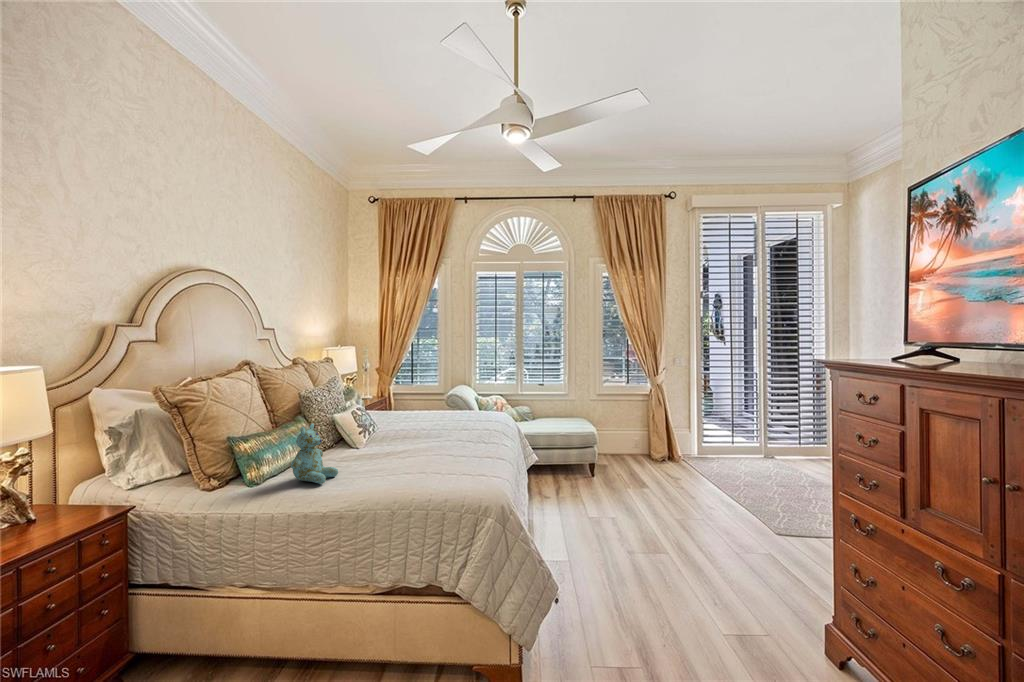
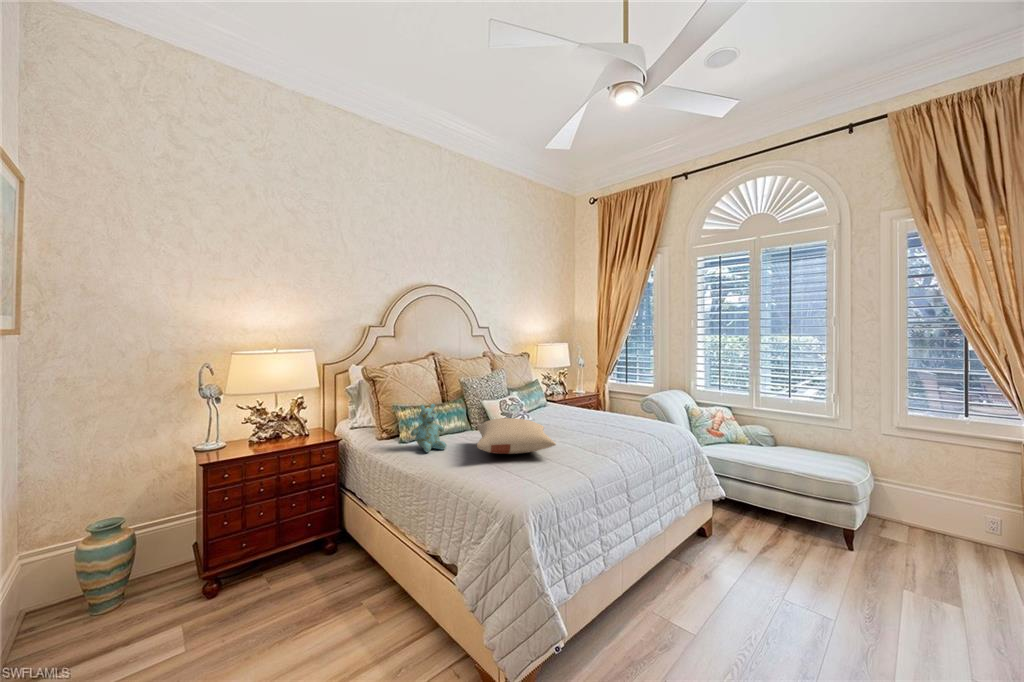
pillow: none [361,425,469,464] -> present [477,418,556,454]

